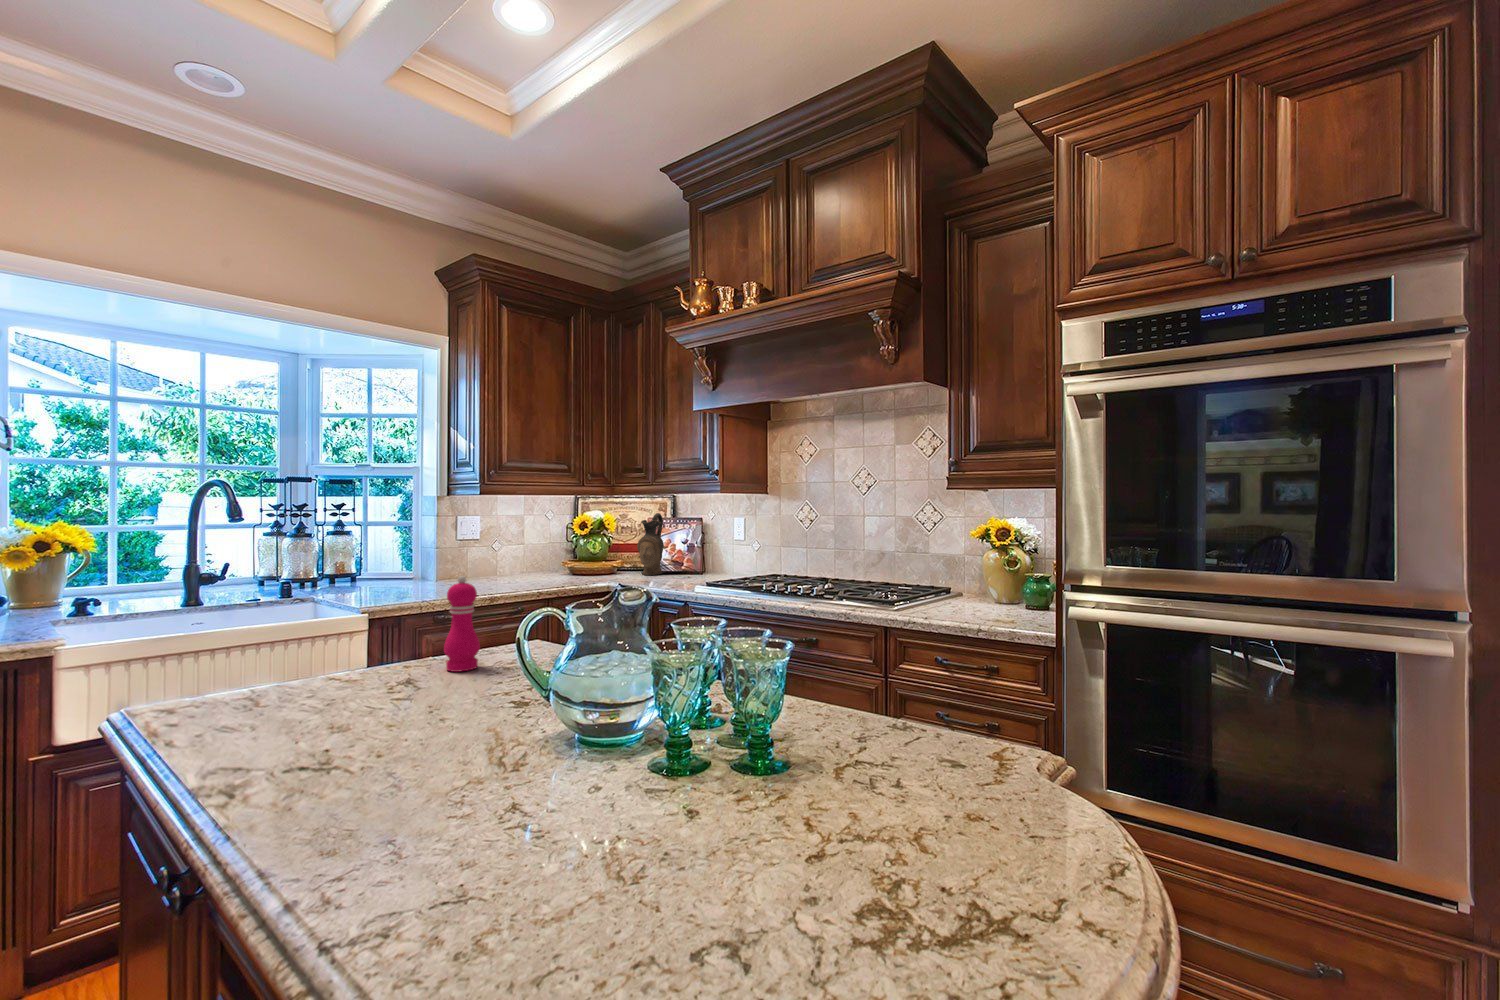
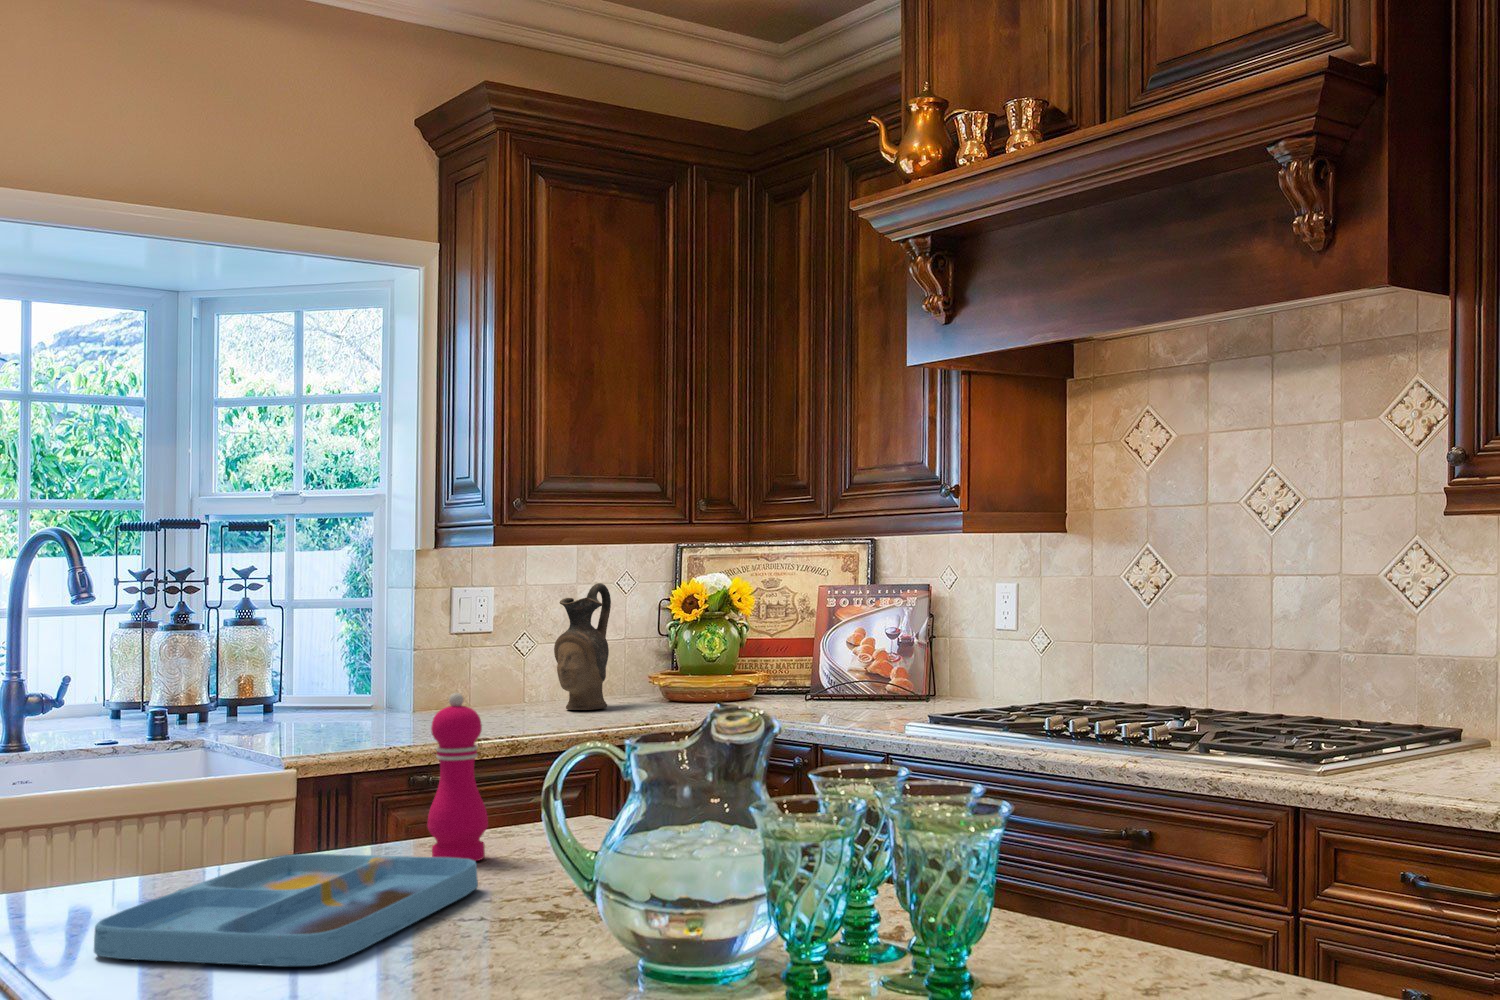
ceramic pitcher: present [637,513,664,575] -> present [554,583,611,710]
tray: none [218,670,474,748] -> present [94,854,478,966]

